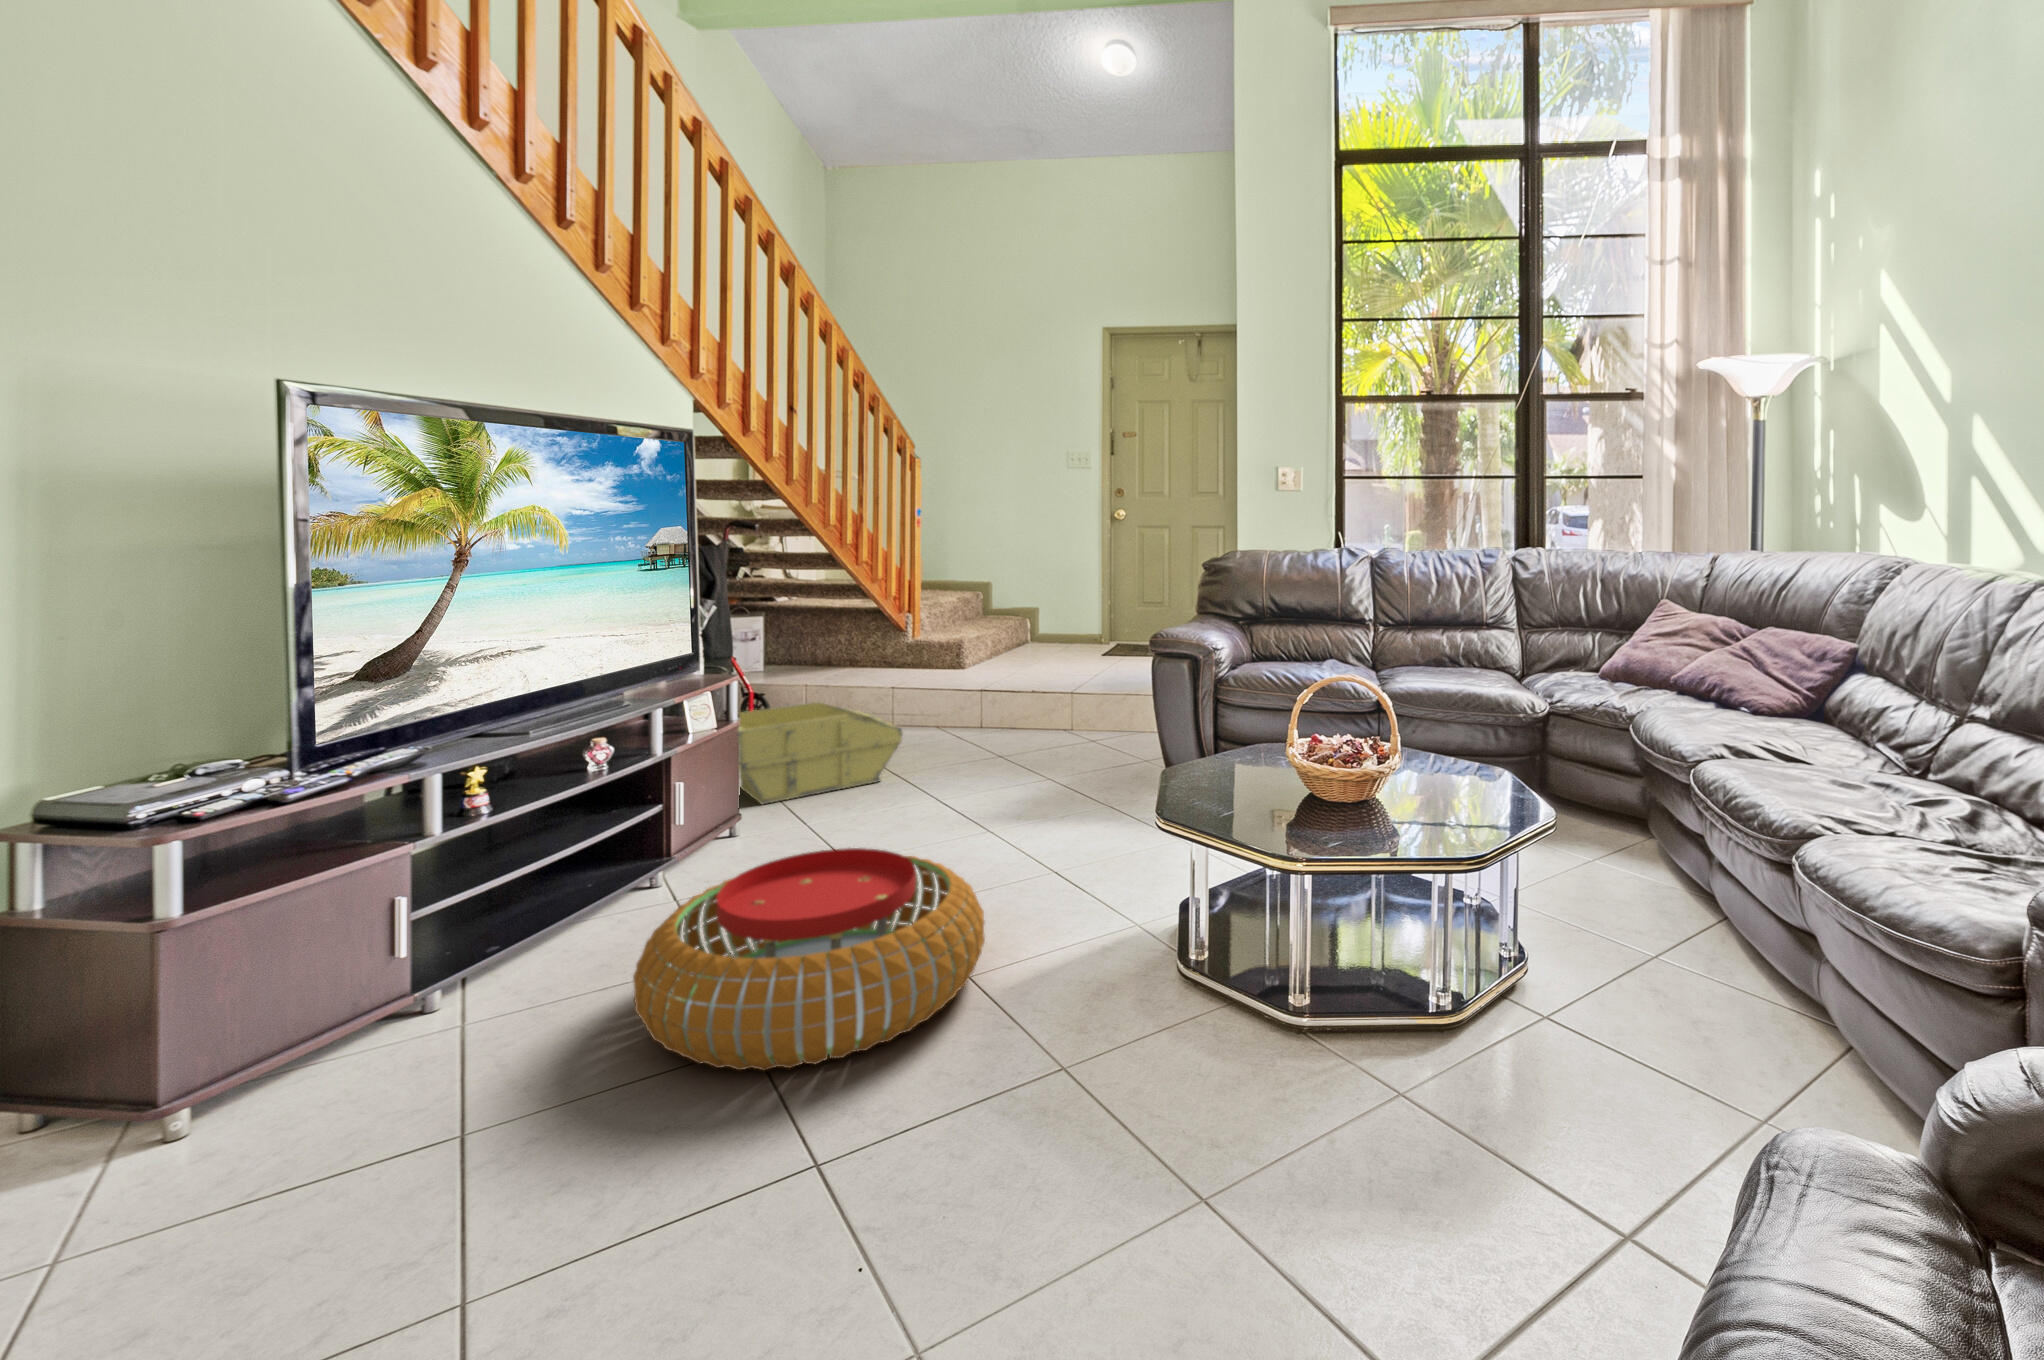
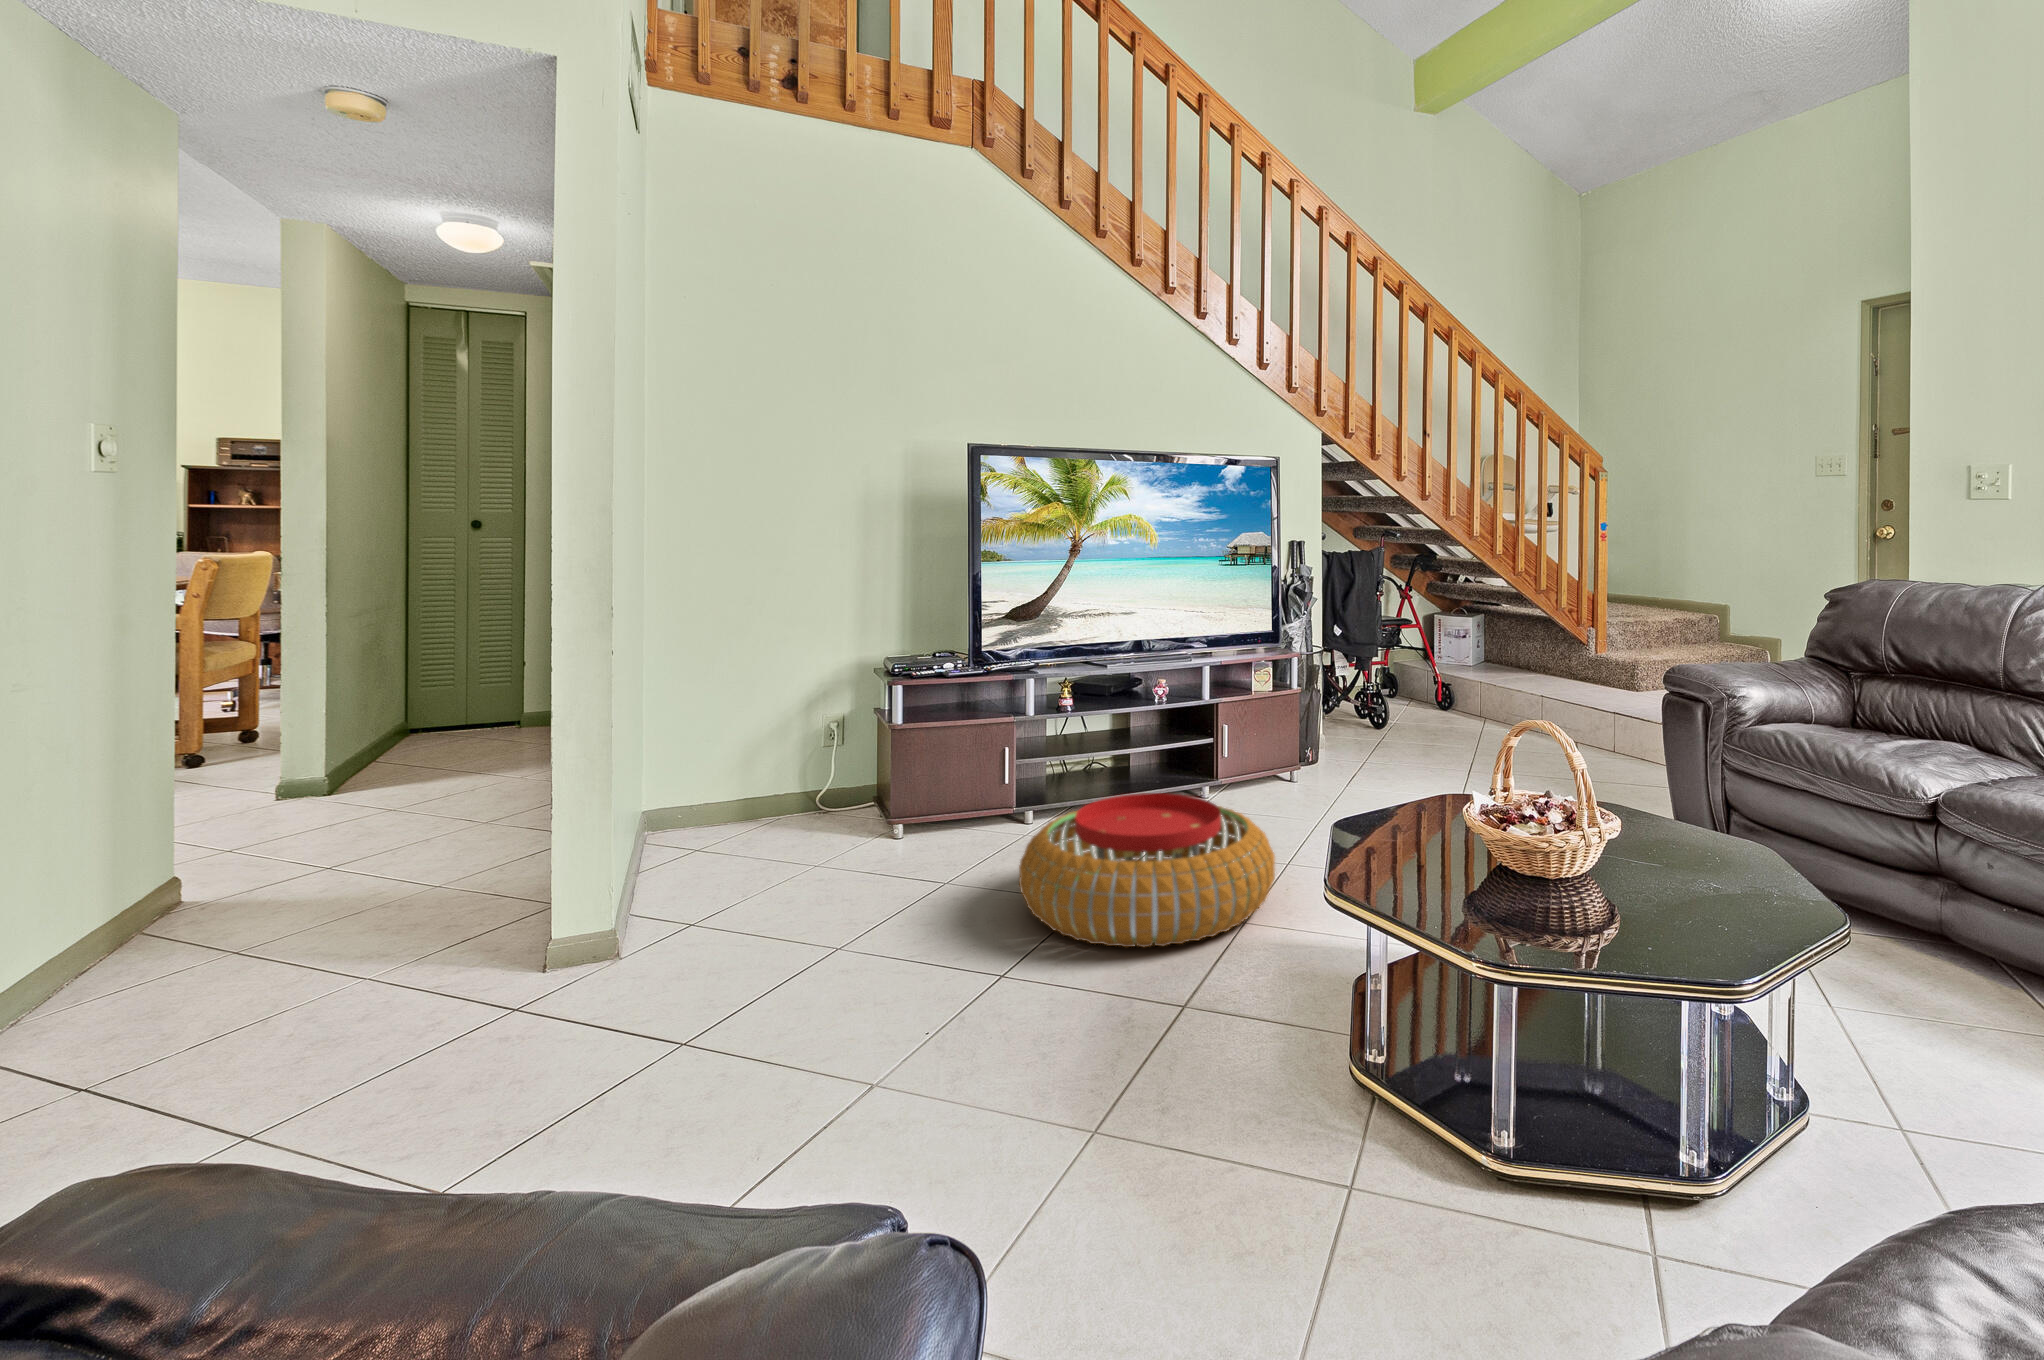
storage bin: present [738,702,903,804] -> none [1315,693,1463,779]

